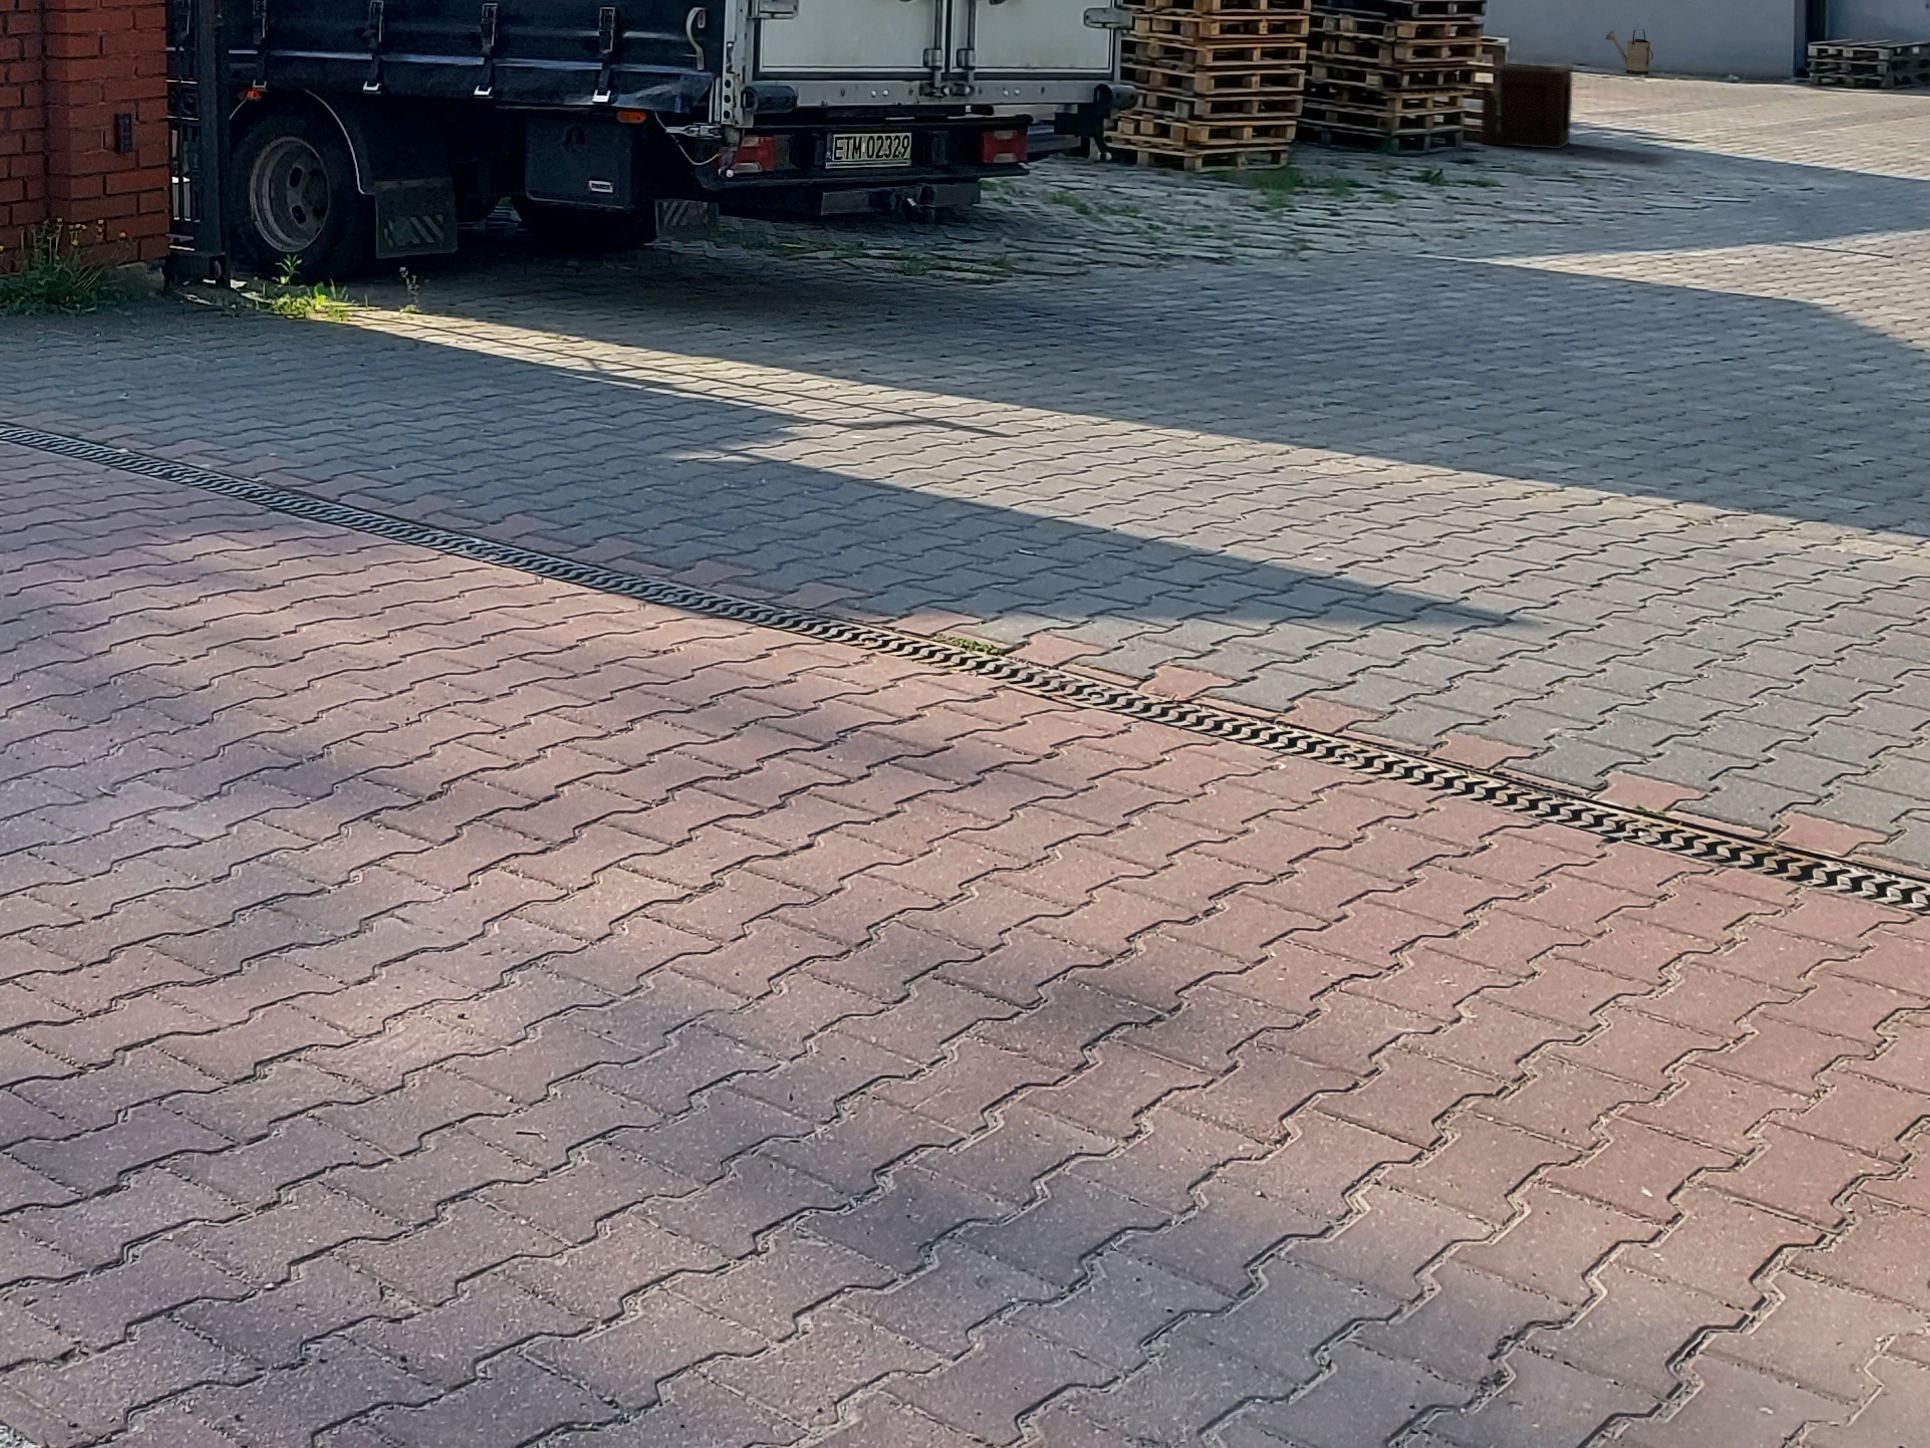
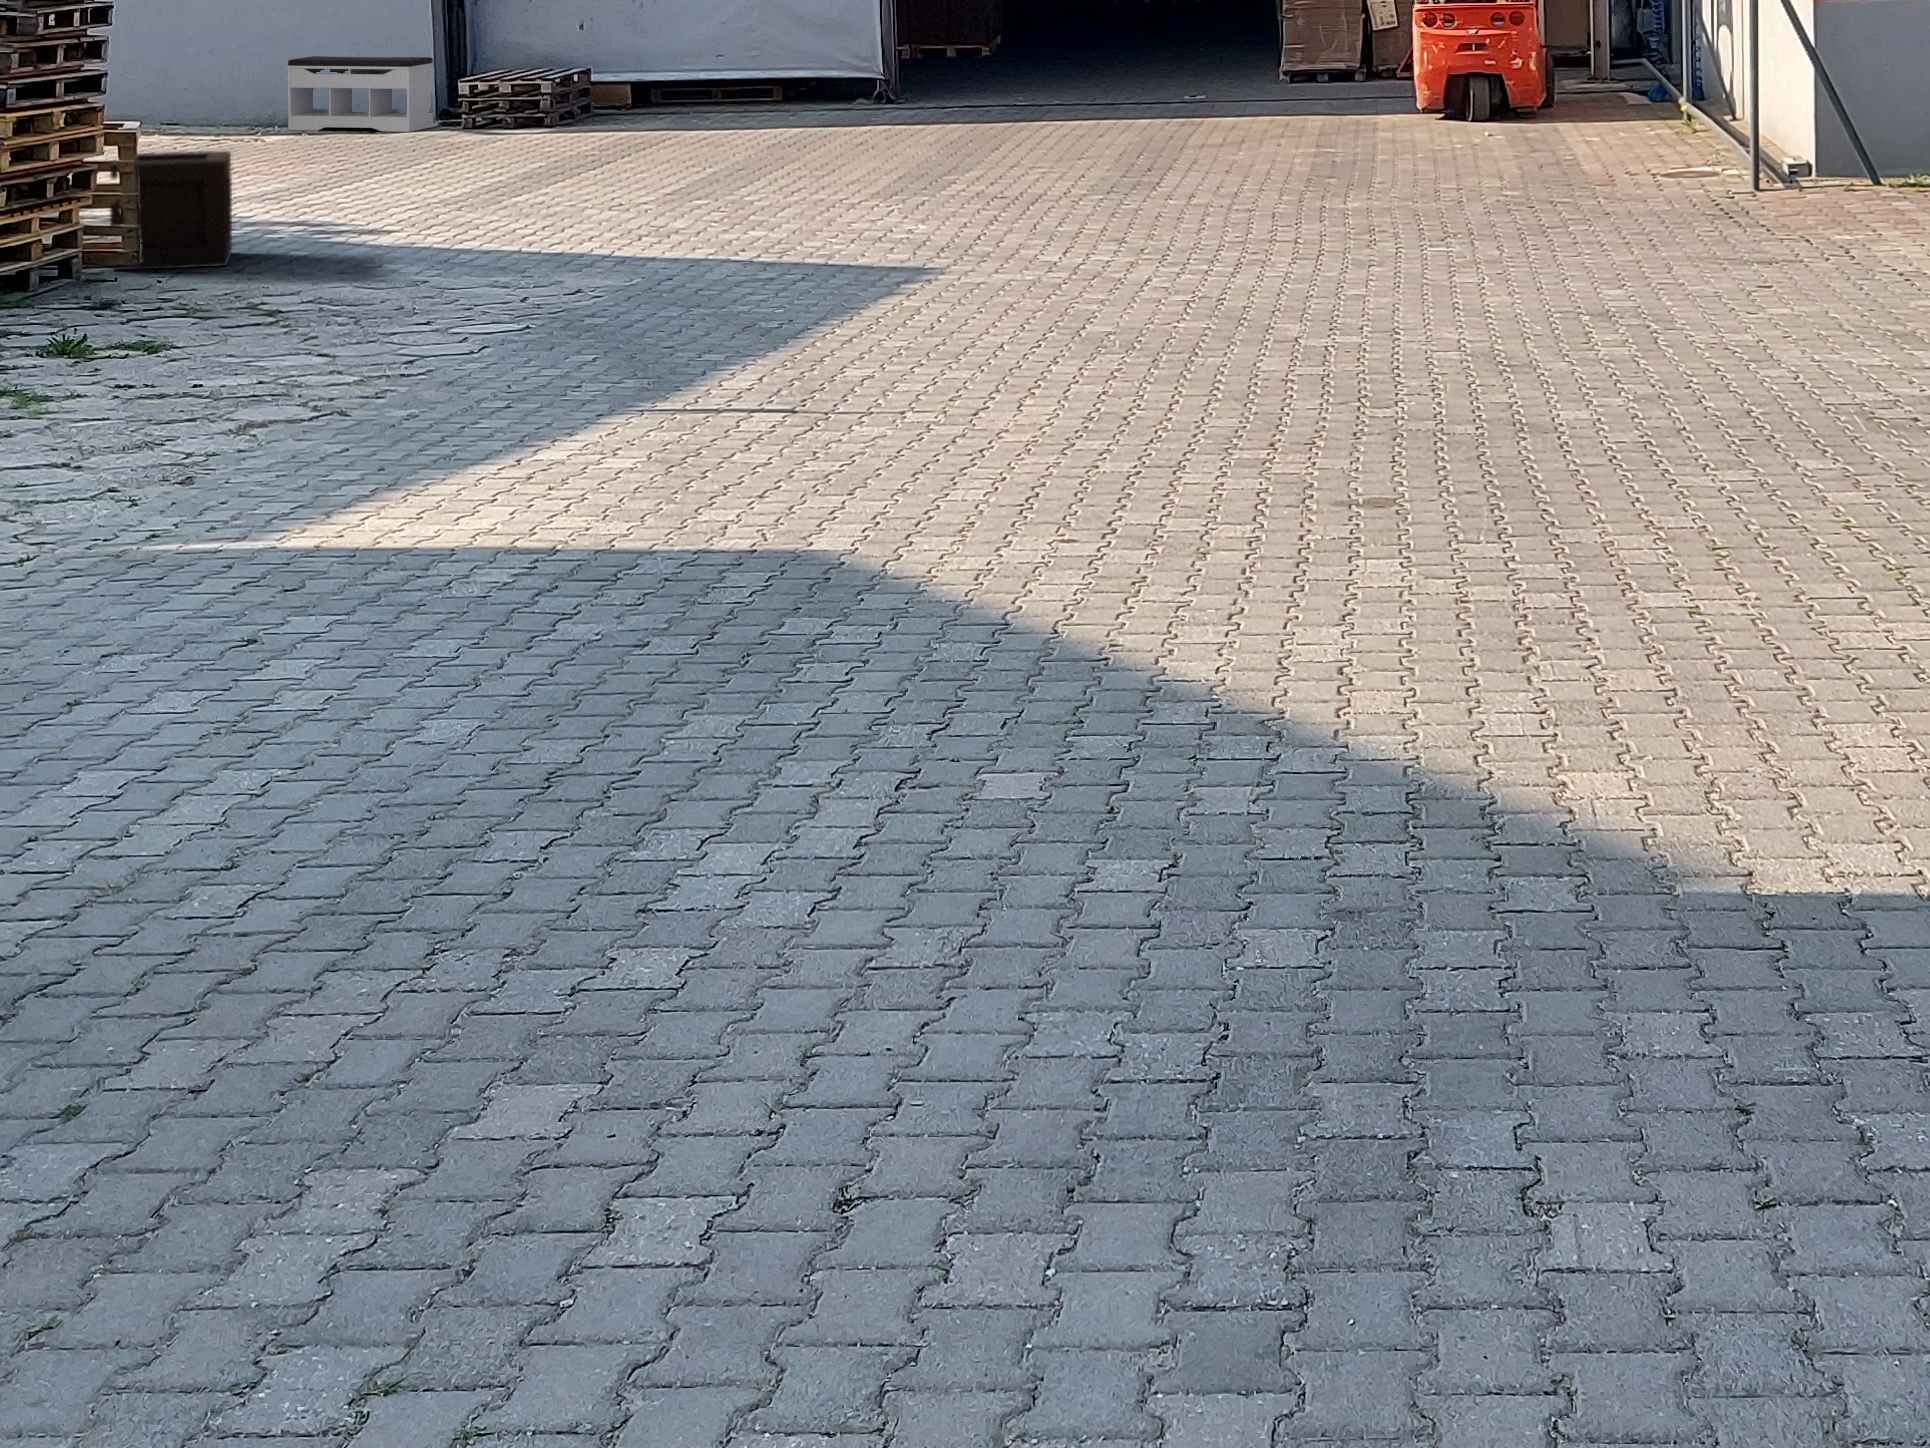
bench: none [1673,20,1796,88] -> present [287,56,433,132]
watering can: present [1606,30,1653,74] -> none [198,72,259,127]

